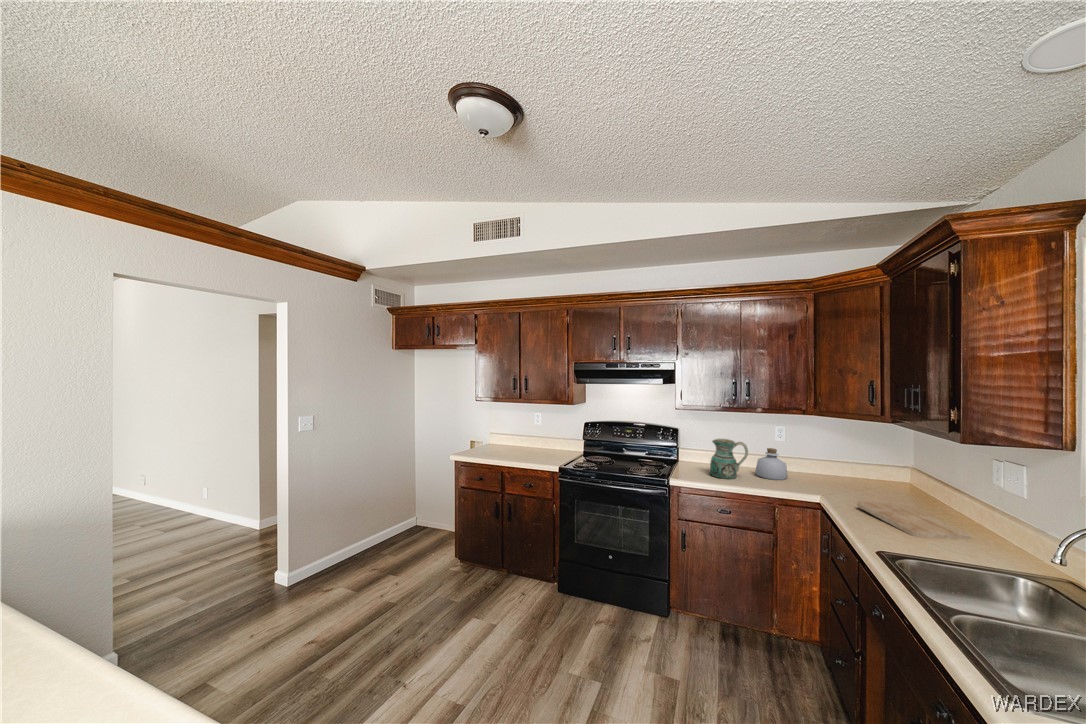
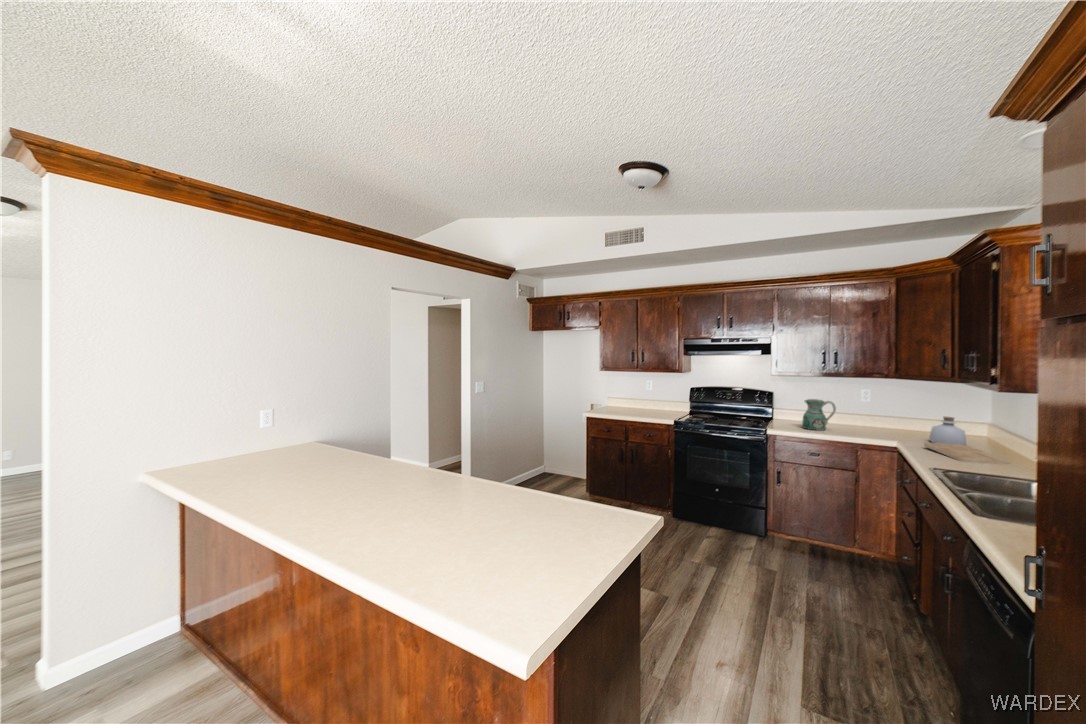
bottle: present [755,448,788,480] -> present [929,416,966,445]

